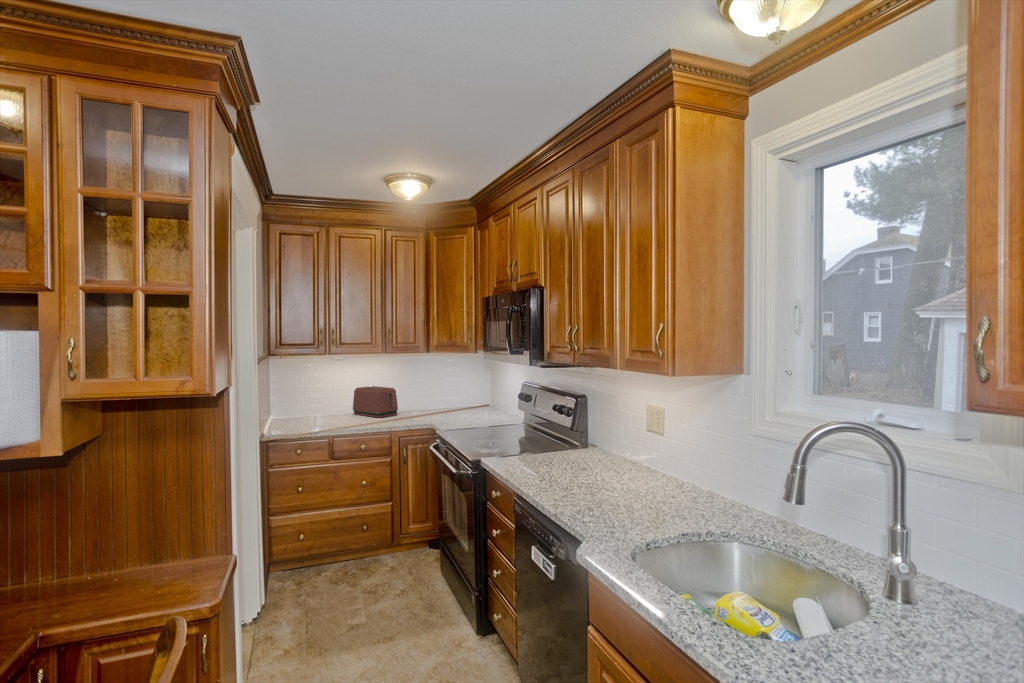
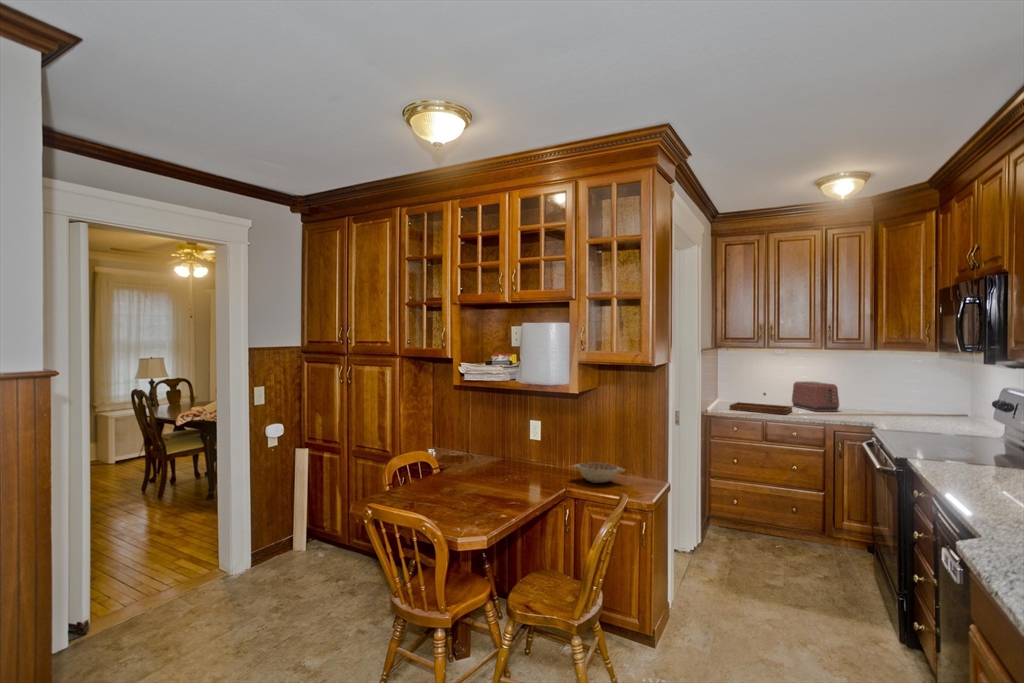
tray: none [291,404,357,429] -> present [730,393,792,414]
decorative bowl: none [54,559,166,603] -> present [572,462,625,483]

